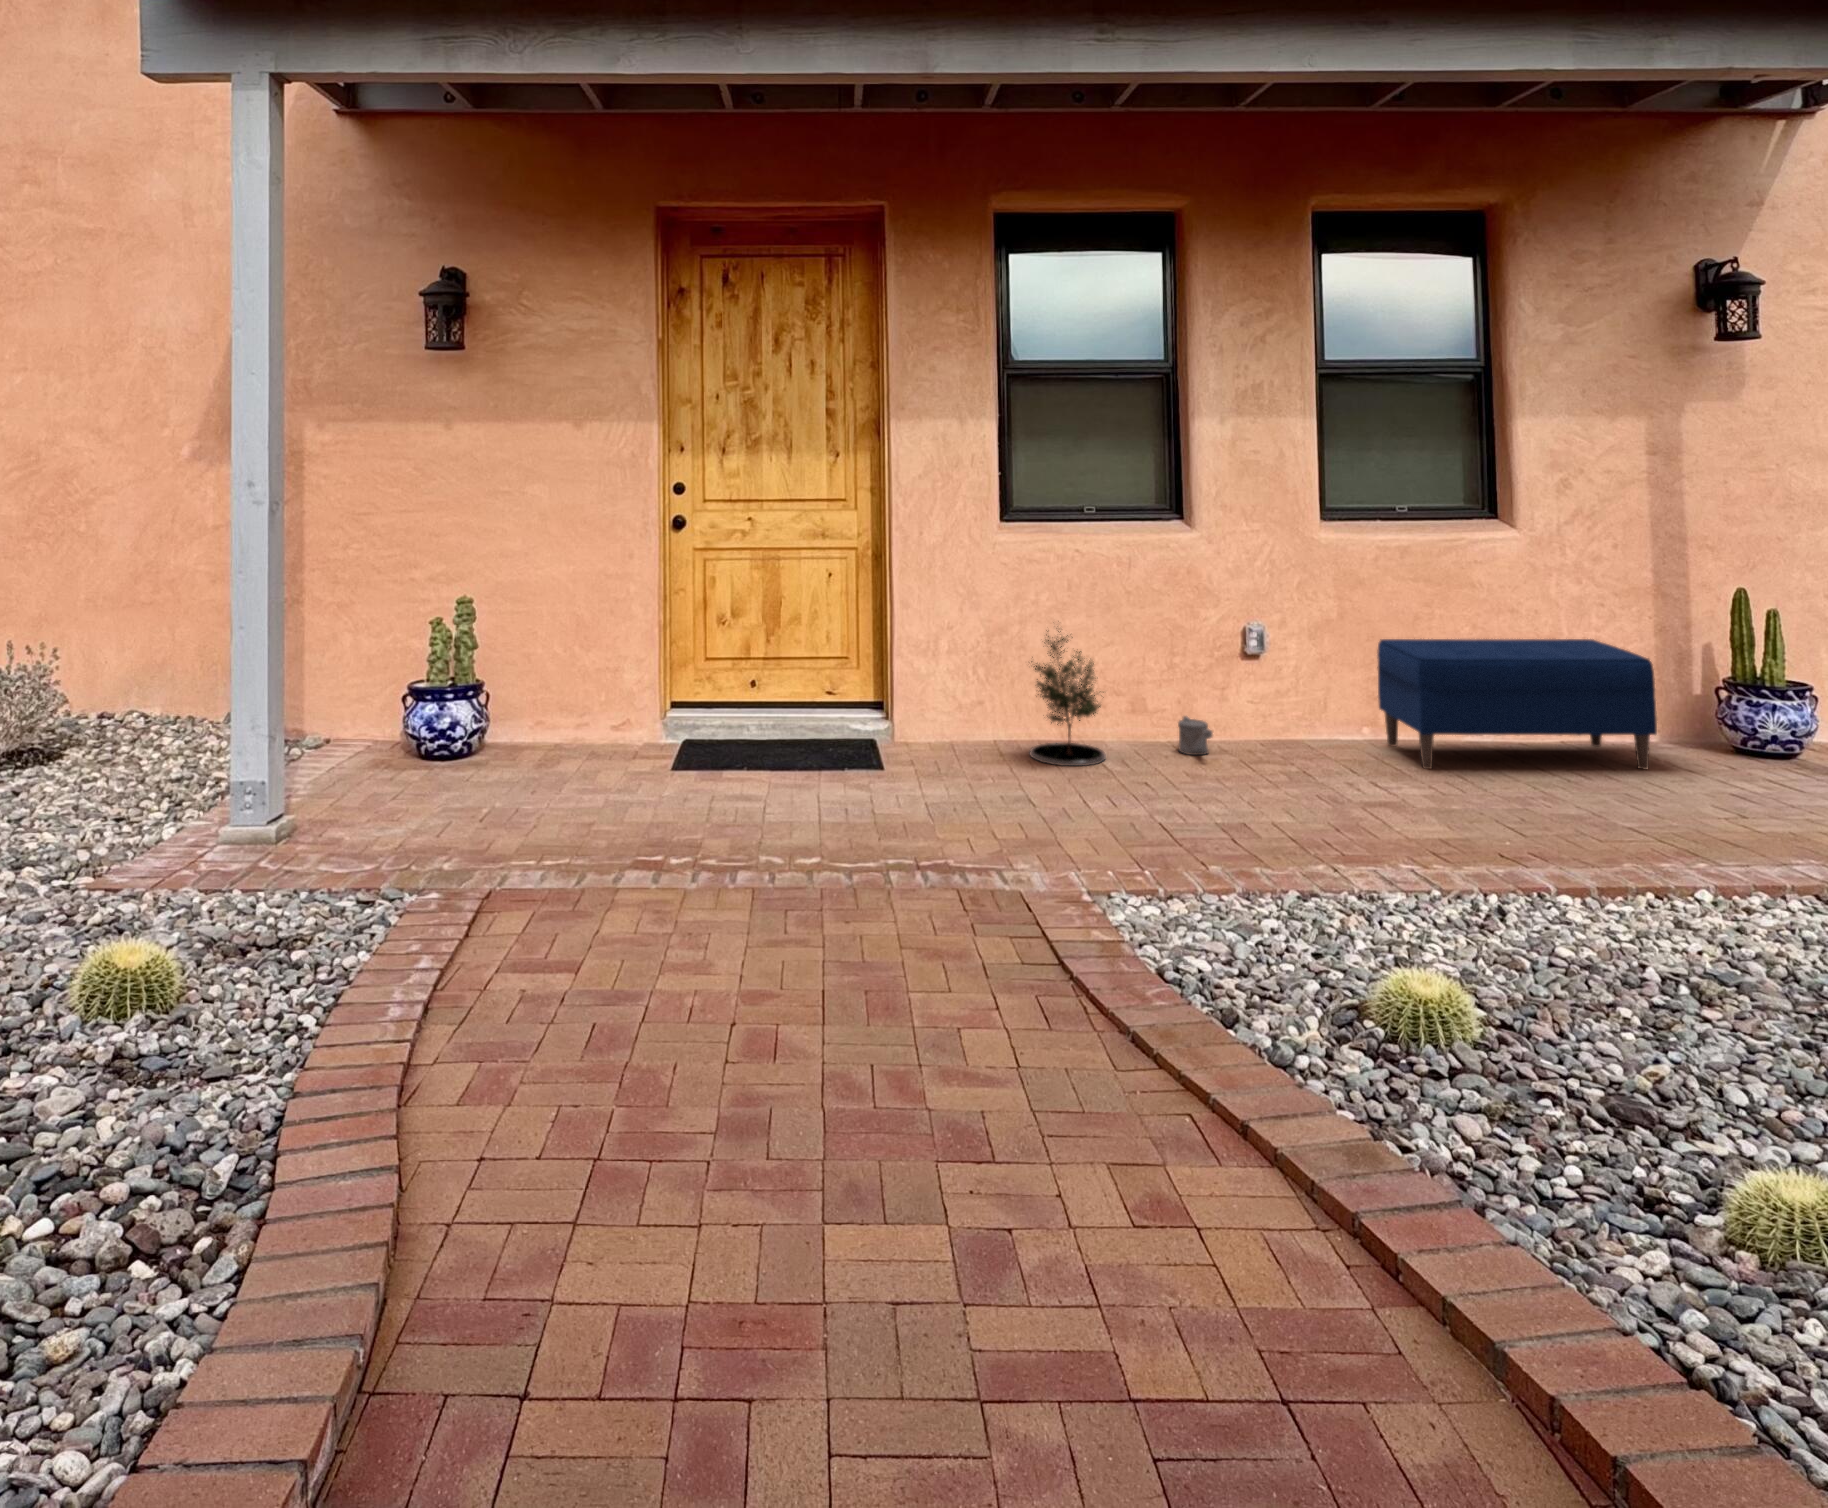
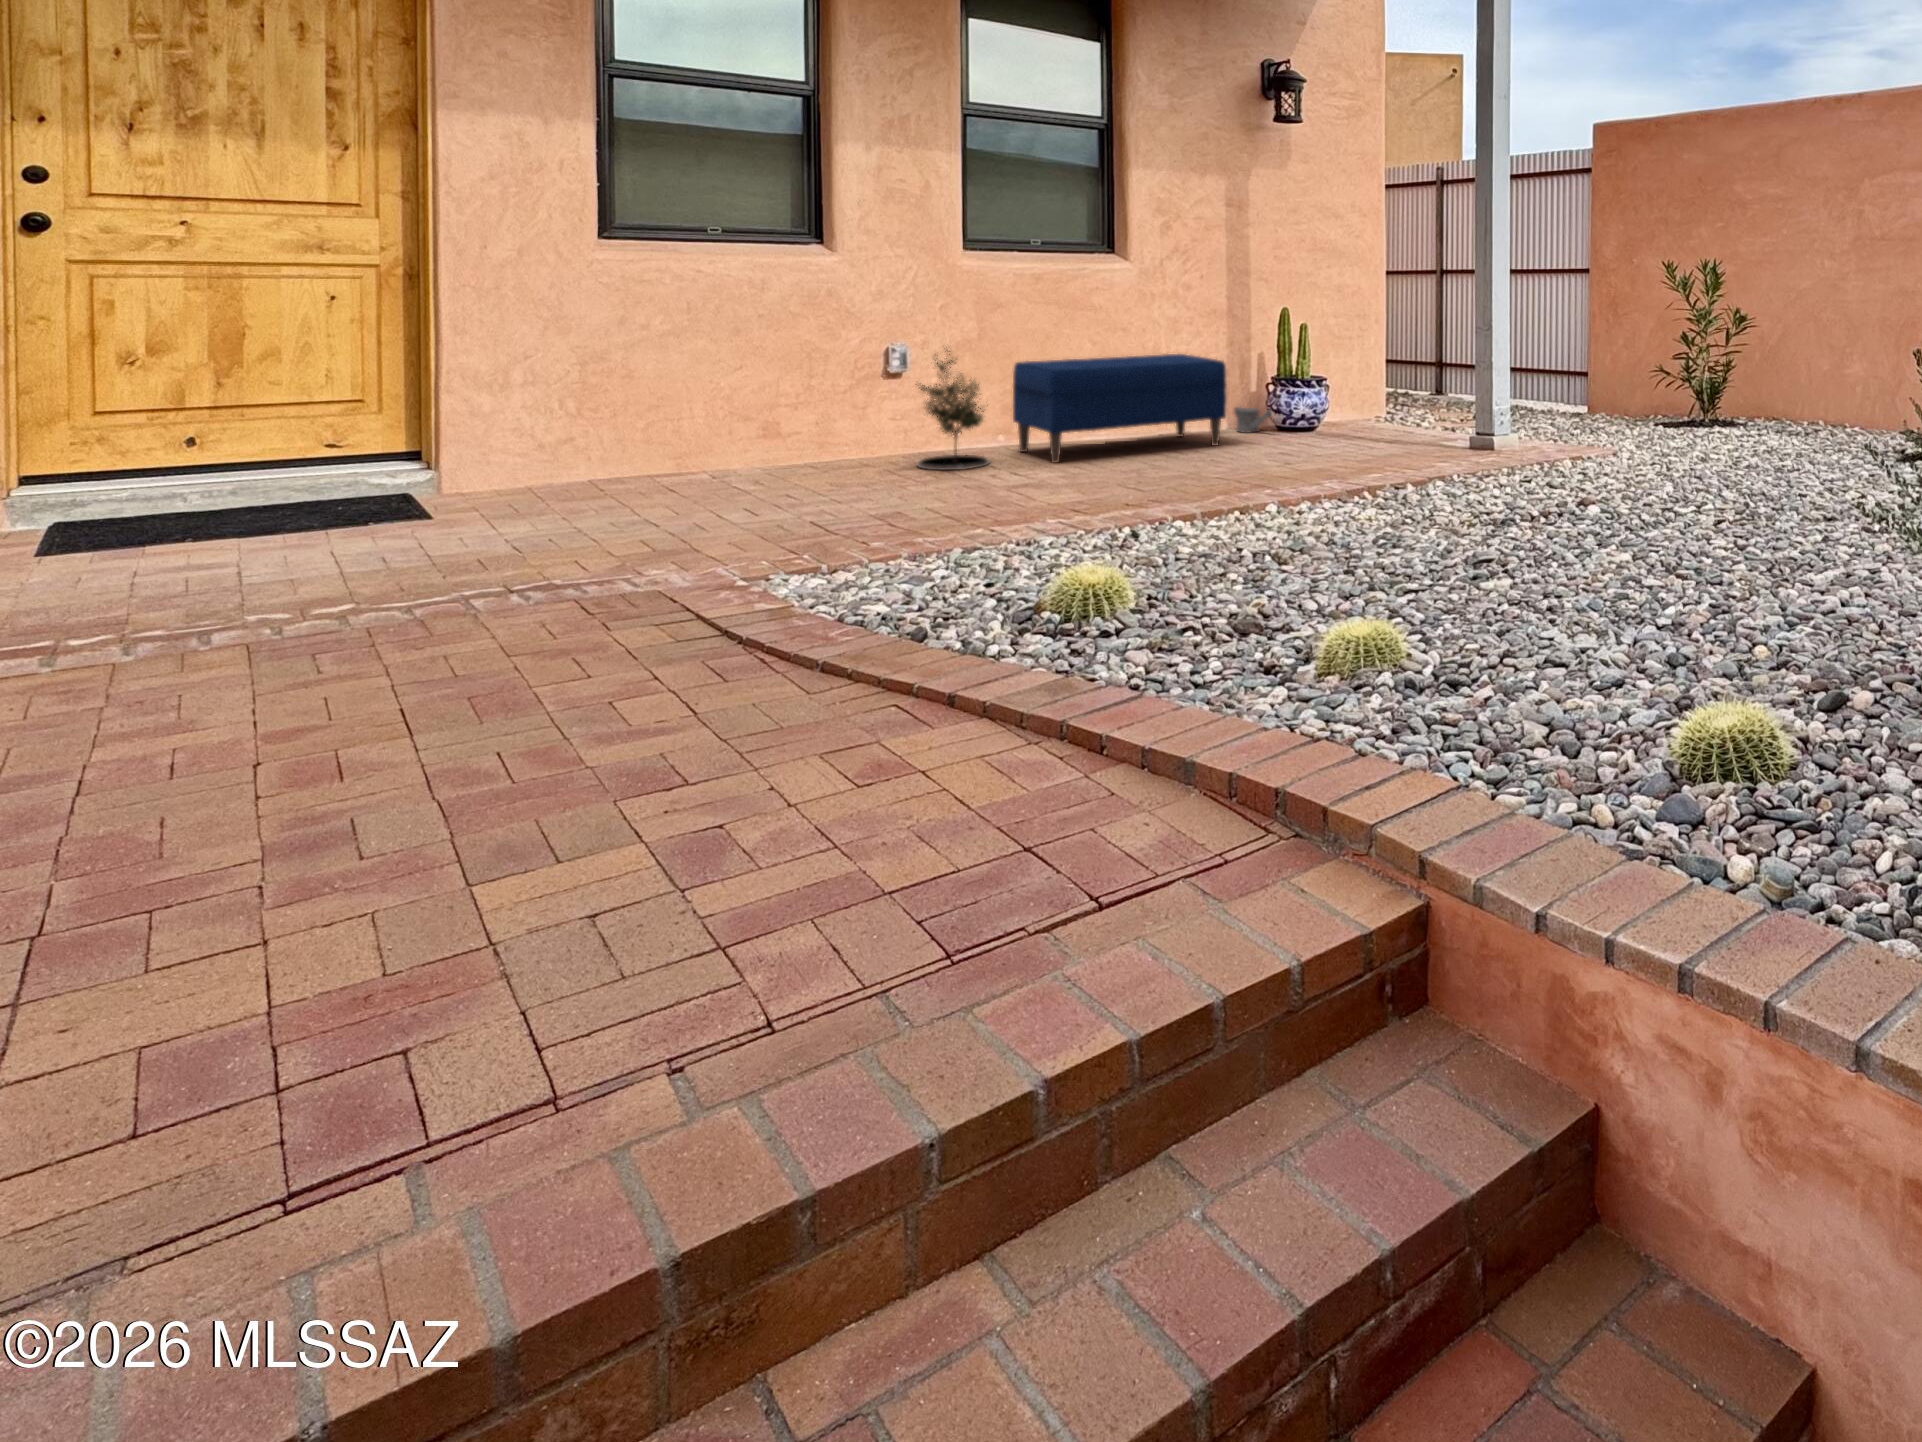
potted tree: present [1030,628,1106,766] -> present [917,350,989,470]
watering can: present [1178,716,1213,755] -> present [1234,407,1272,433]

